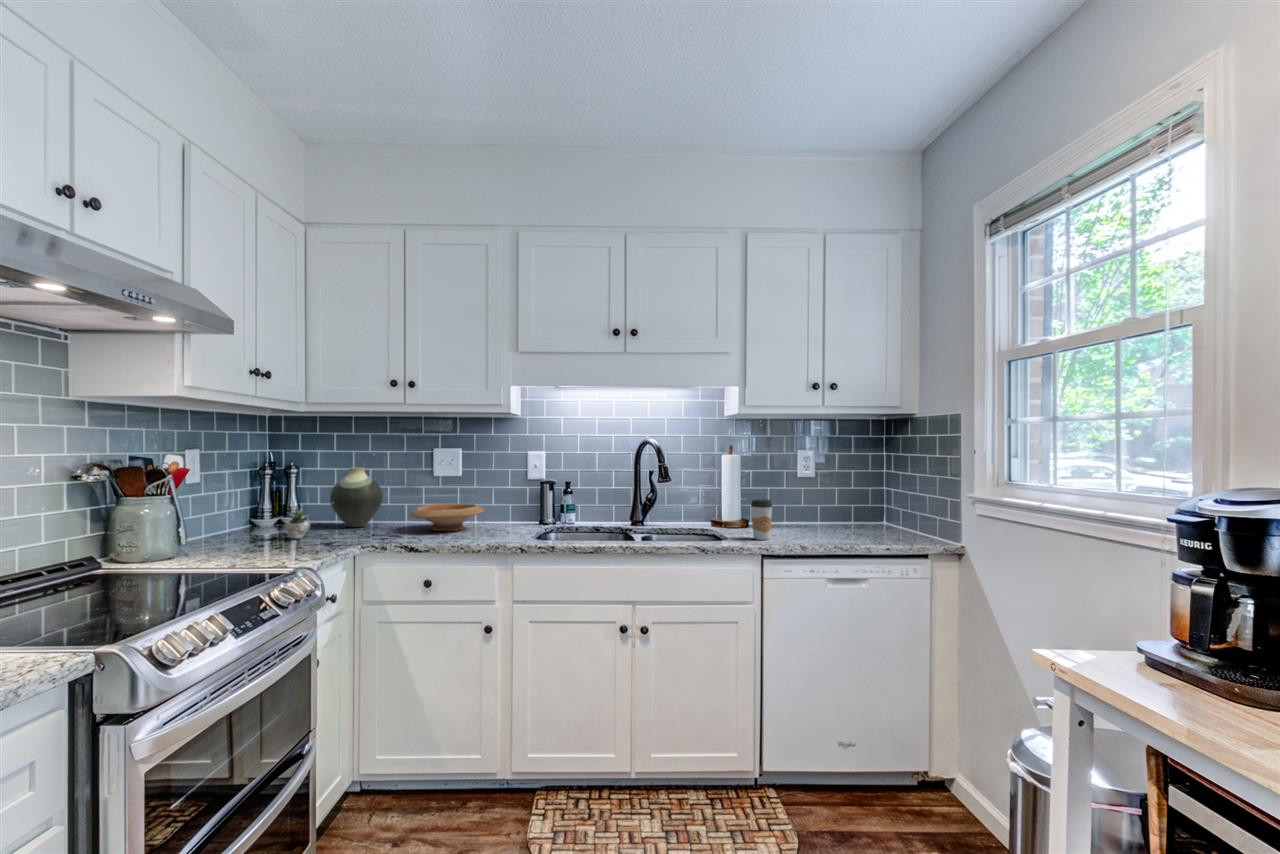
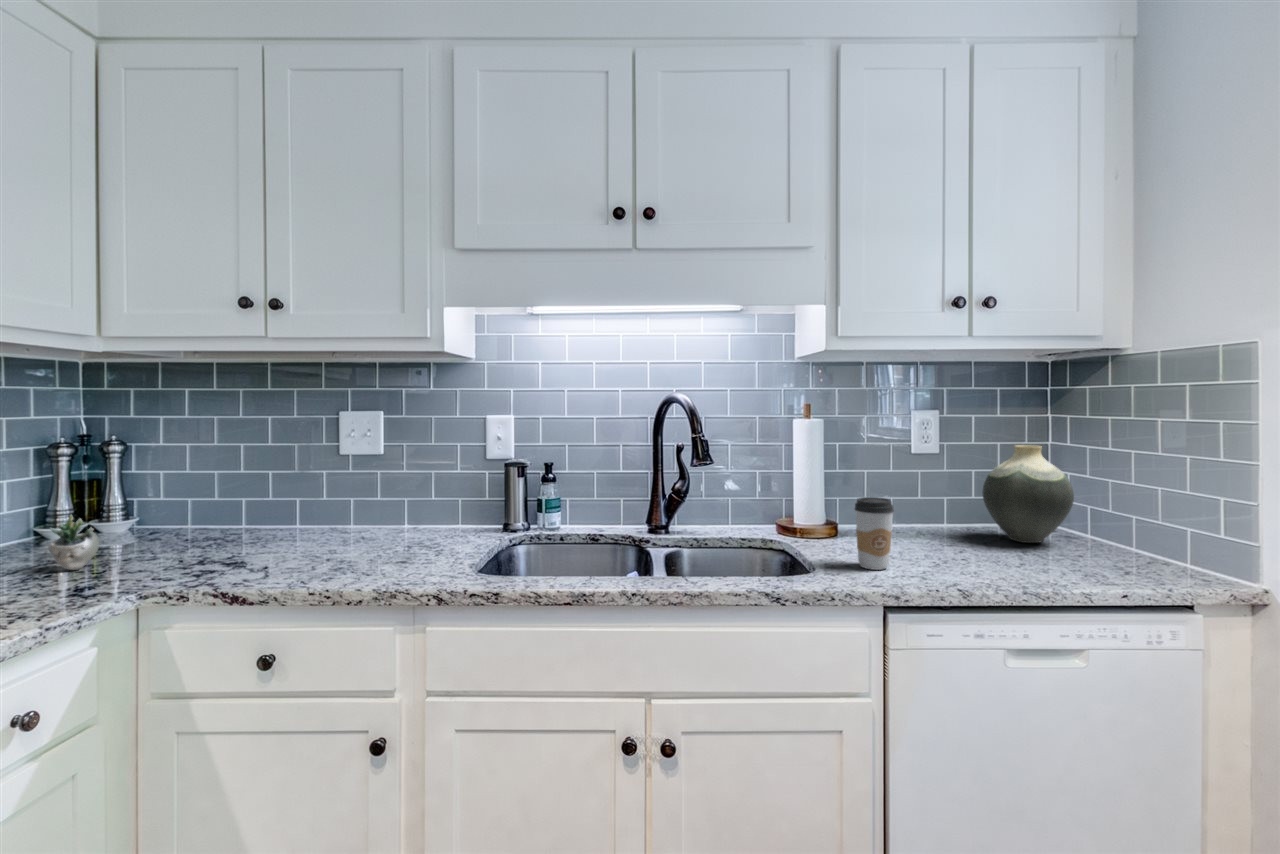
vase: present [330,467,383,527] -> present [983,445,1074,543]
wooden bowl: present [411,504,484,531] -> none [284,499,410,548]

